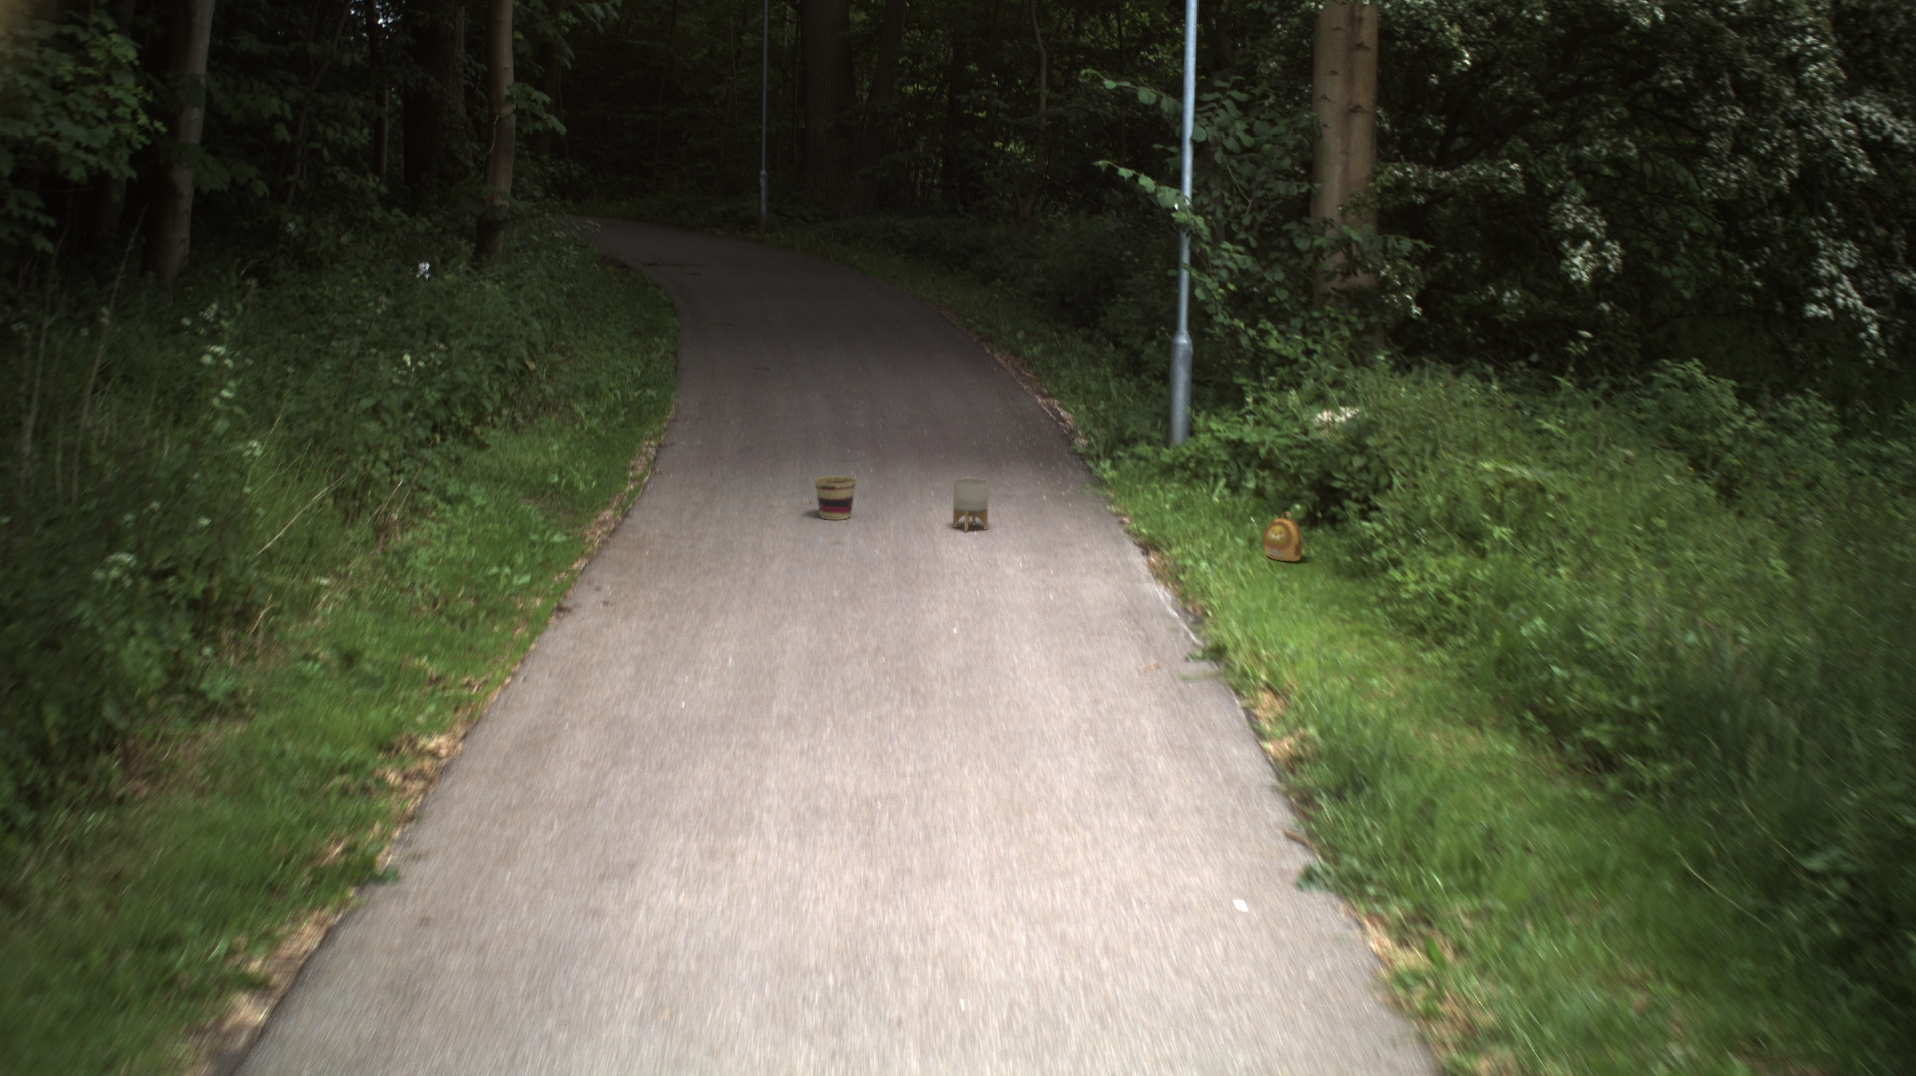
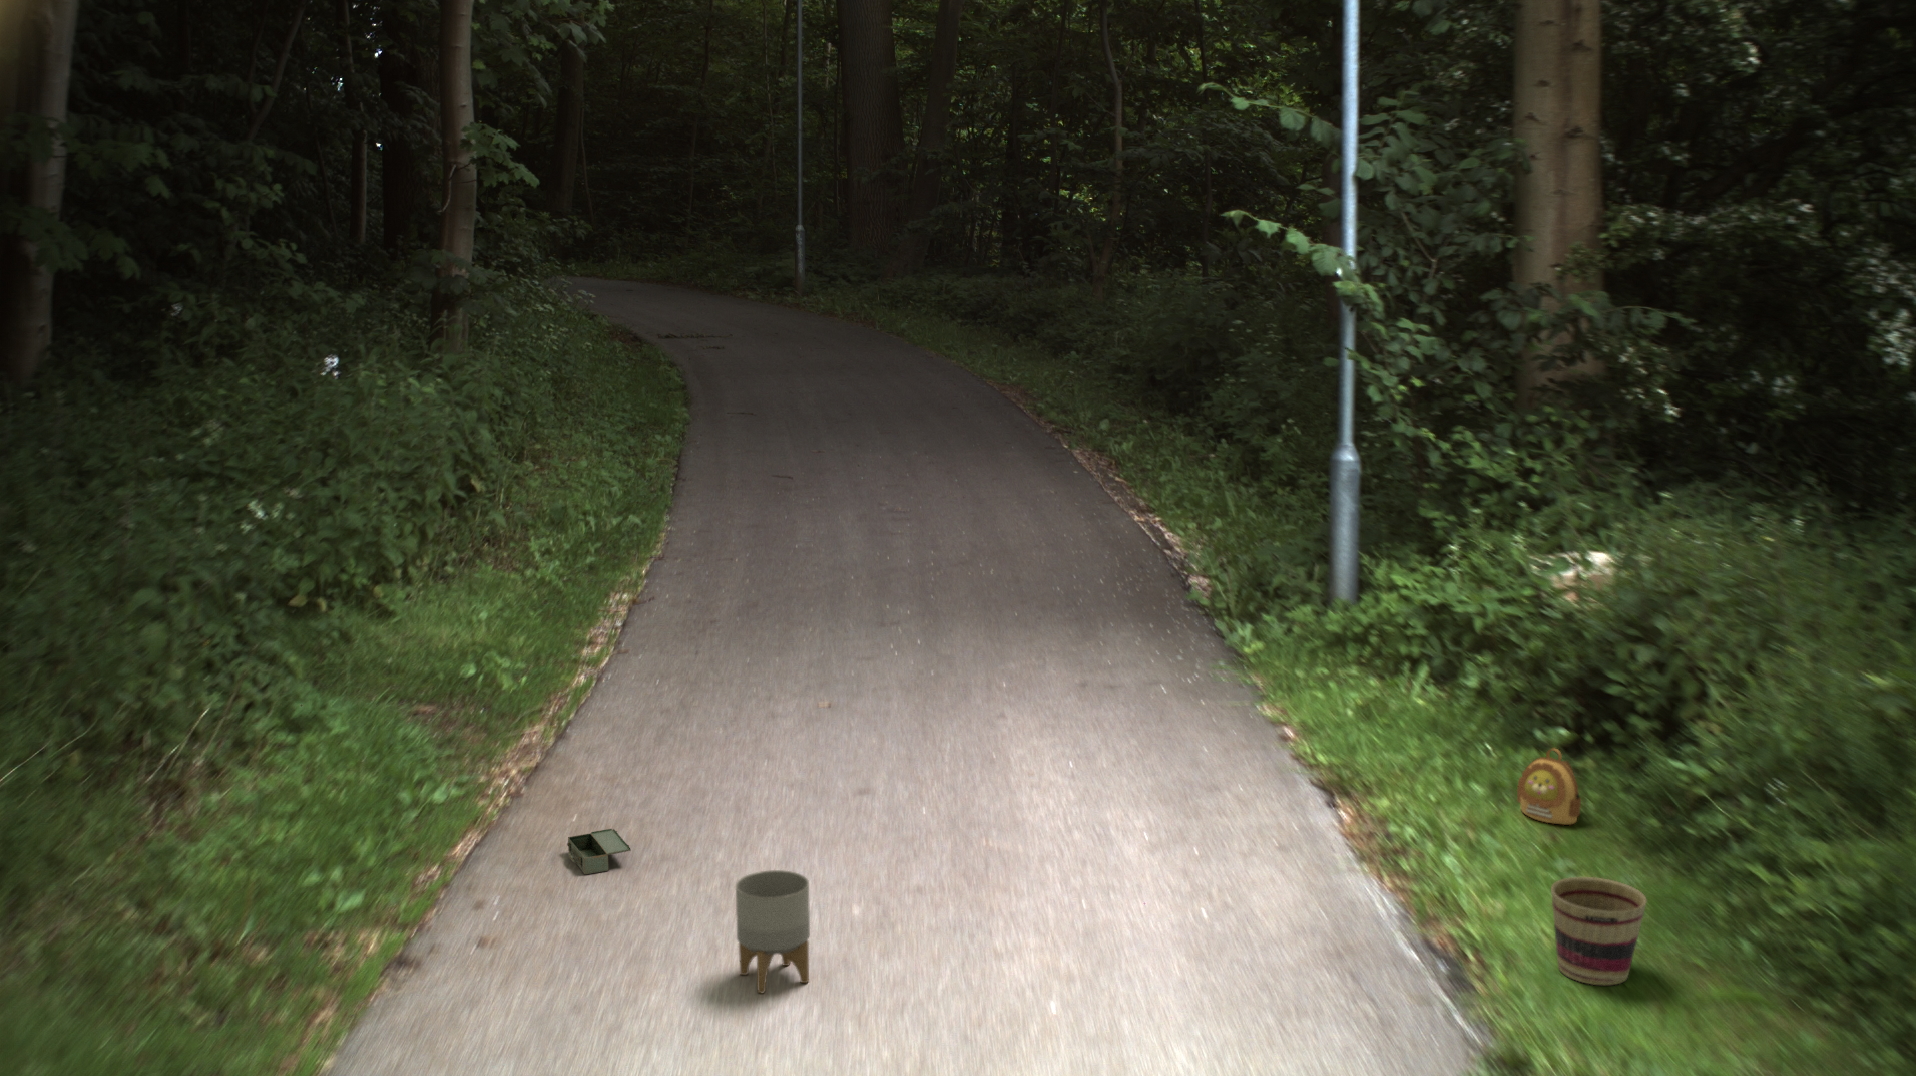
basket: present [815,476,856,520] -> present [1551,877,1646,986]
planter: present [953,478,989,532] -> present [736,870,810,993]
toolbox: none [628,558,671,583] -> present [567,829,631,874]

